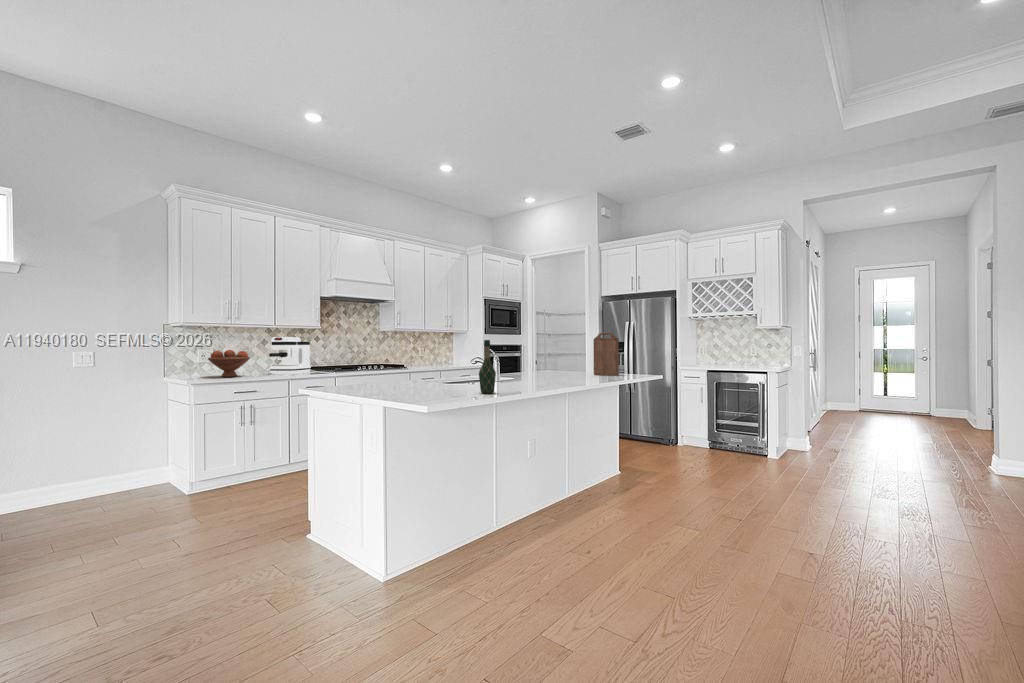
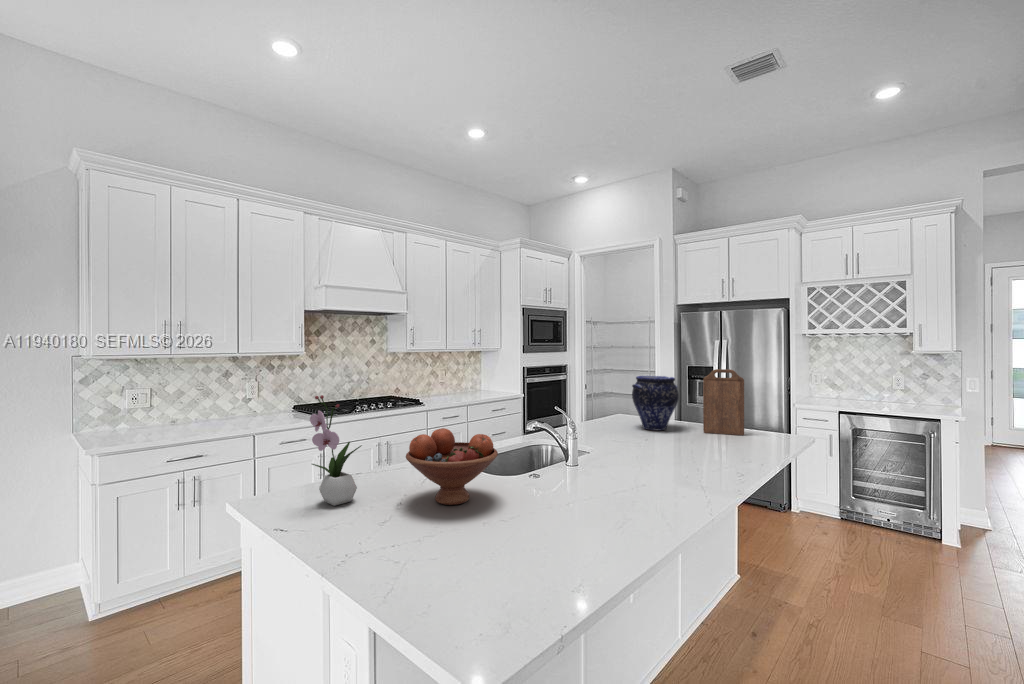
flower arrangement: none [342,332,371,393] -> present [310,395,362,506]
coffee maker: present [269,337,310,375] -> none [227,369,289,424]
vase: none [548,339,579,375] -> present [632,376,679,431]
wine bottle: present [479,340,496,393] -> none [560,414,591,516]
fruit bowl: present [208,350,250,377] -> present [406,428,498,505]

